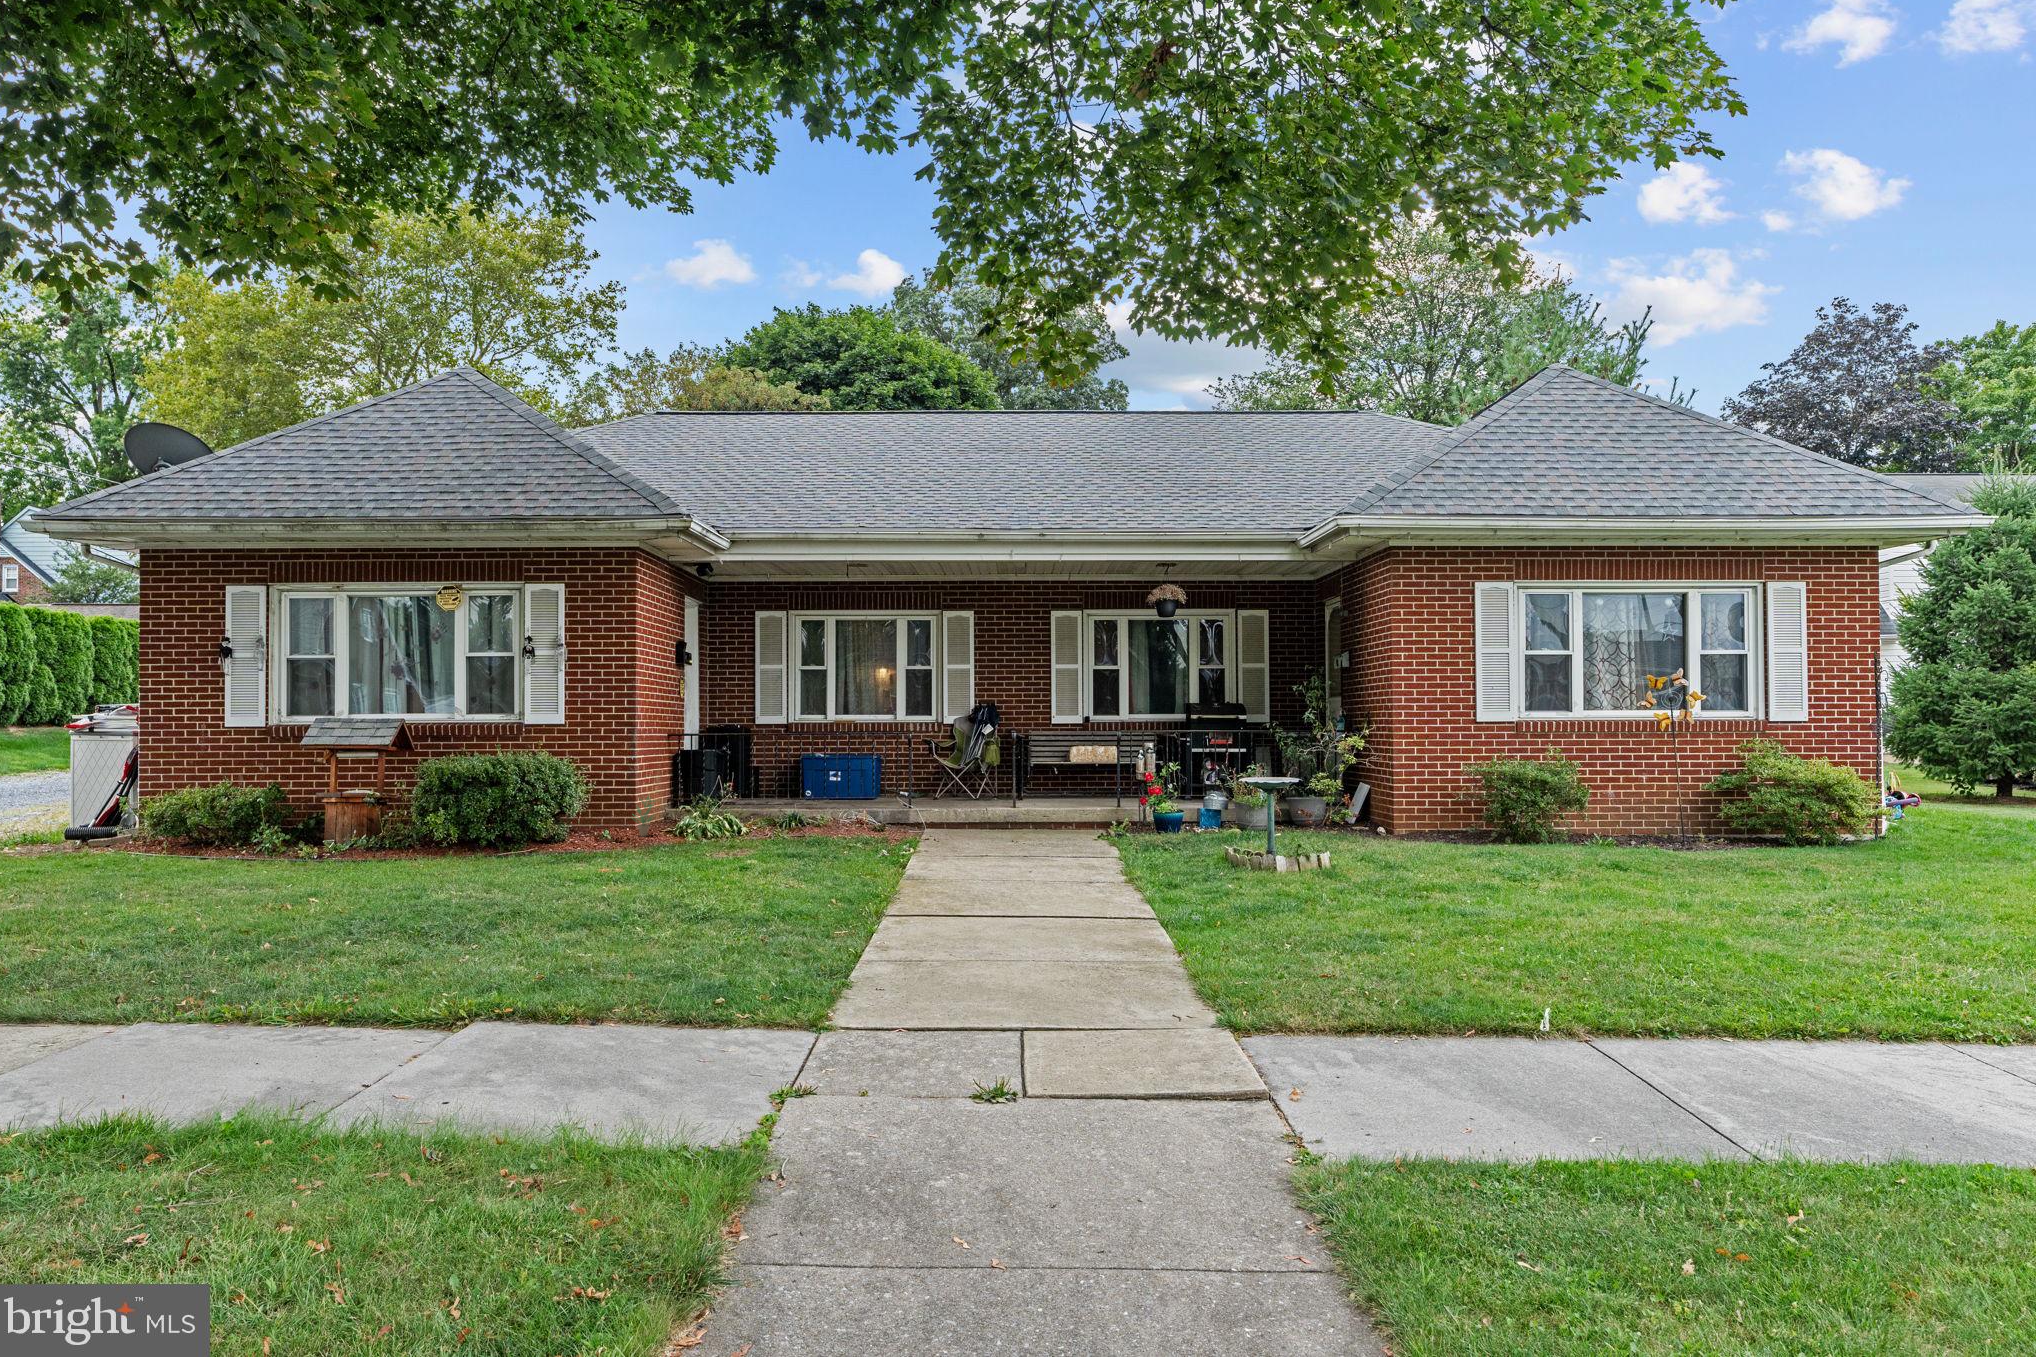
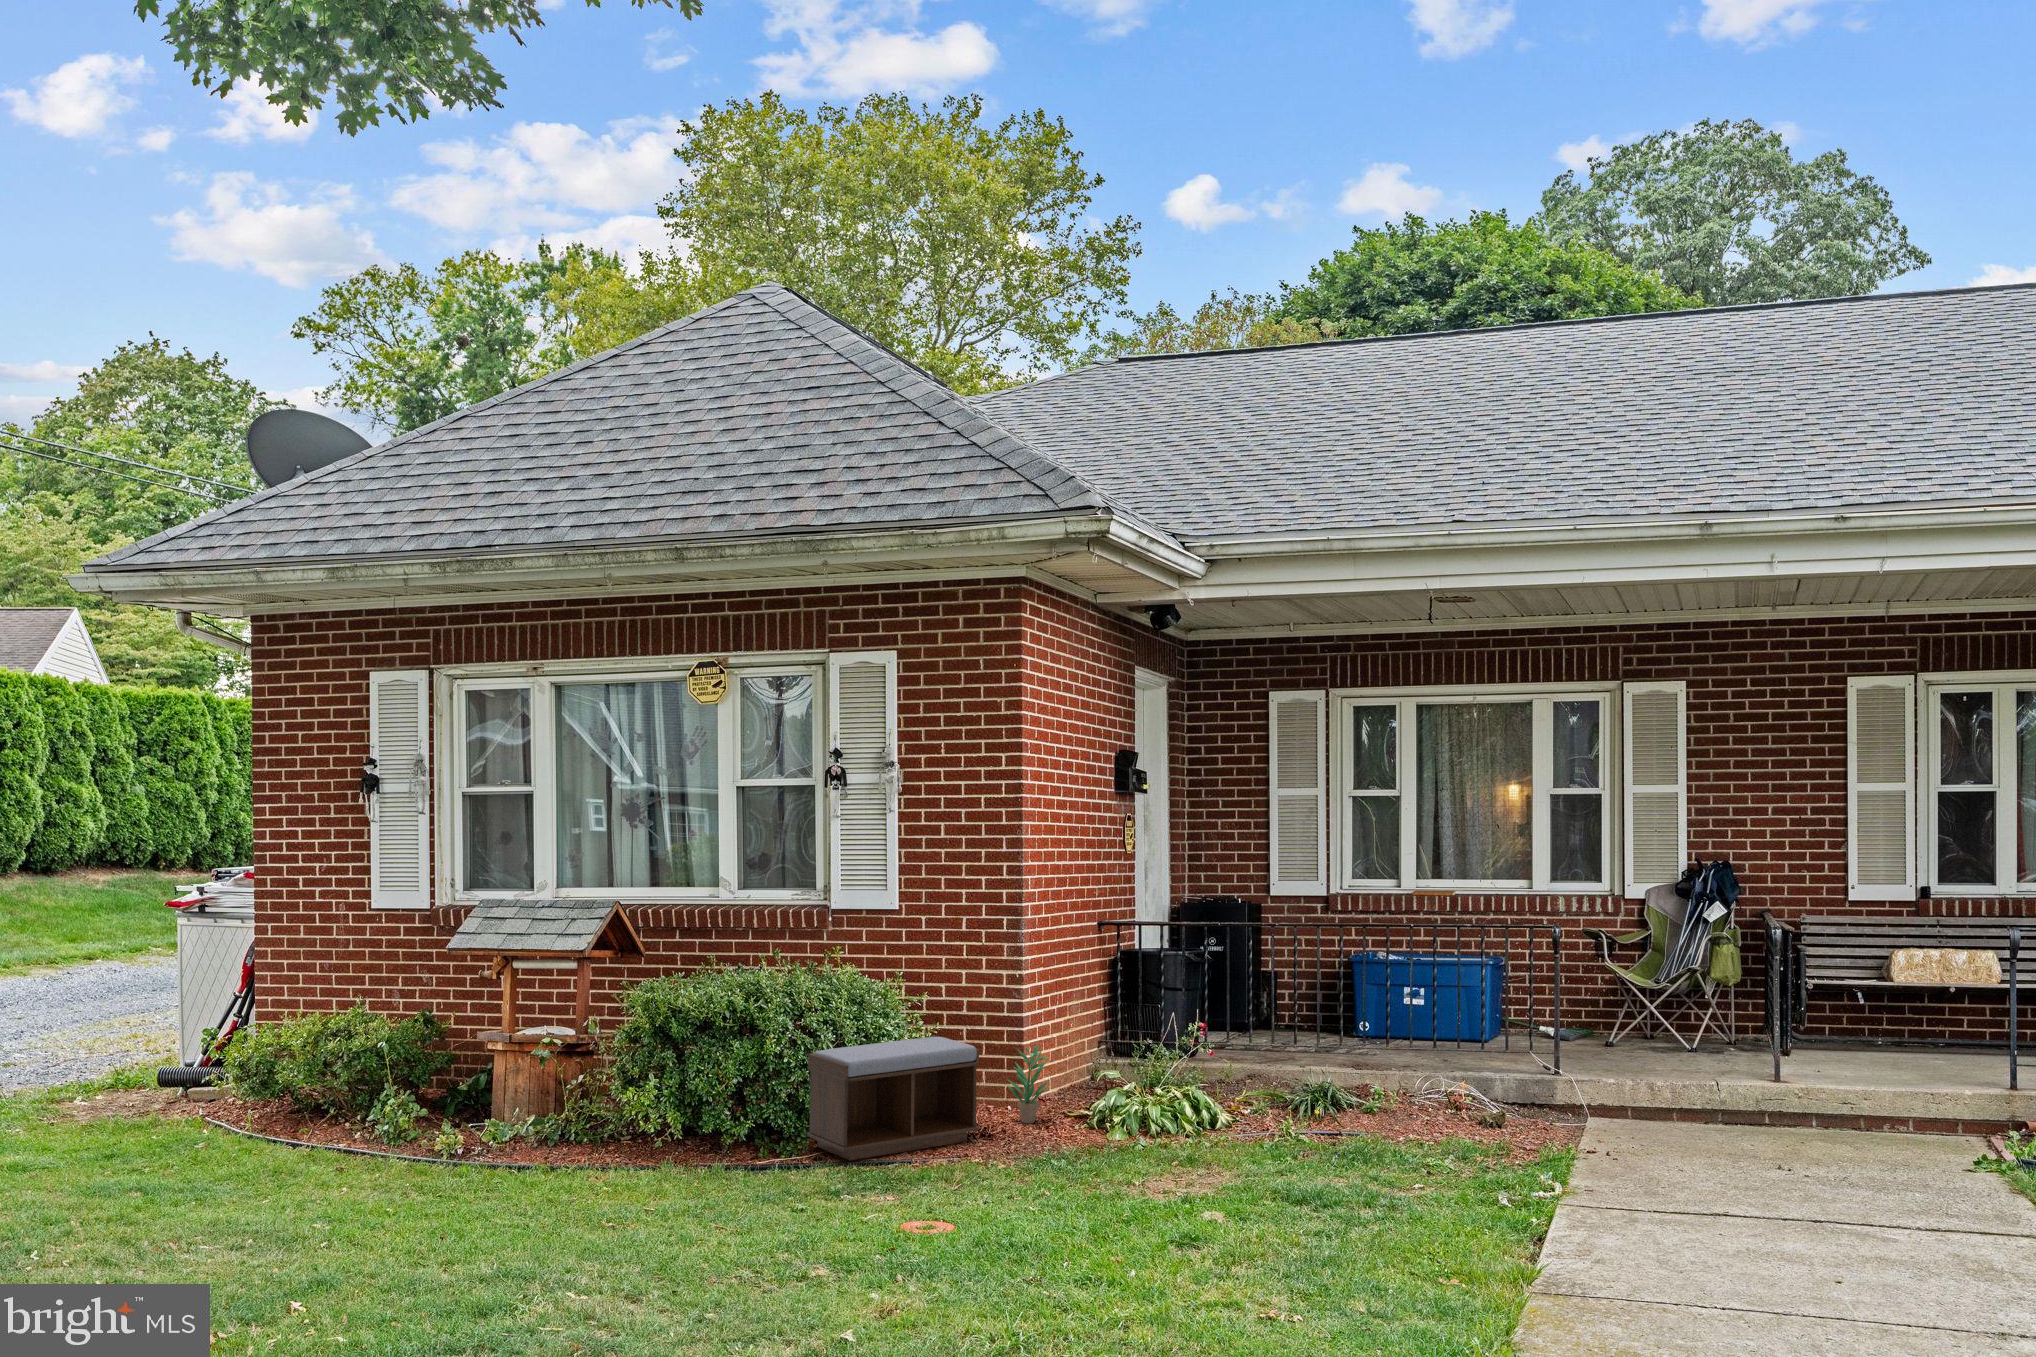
bench: none [525,791,622,852] -> present [807,1037,979,1161]

